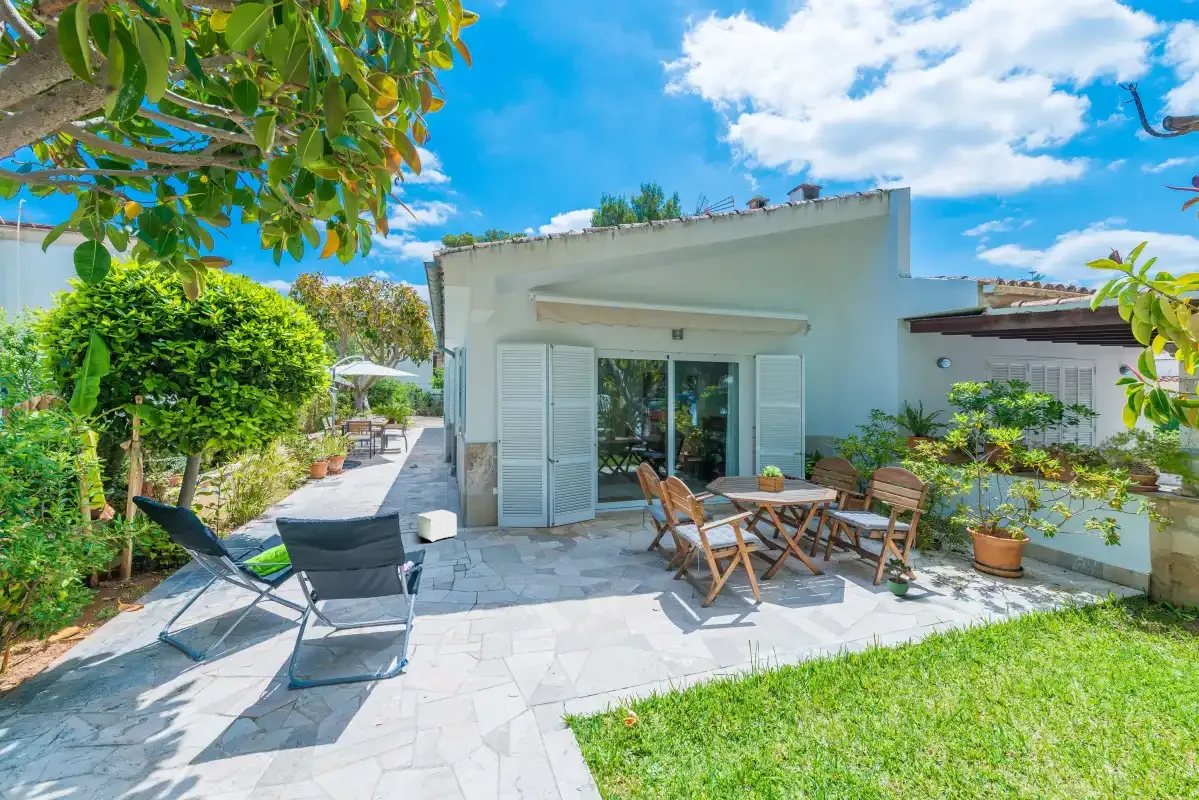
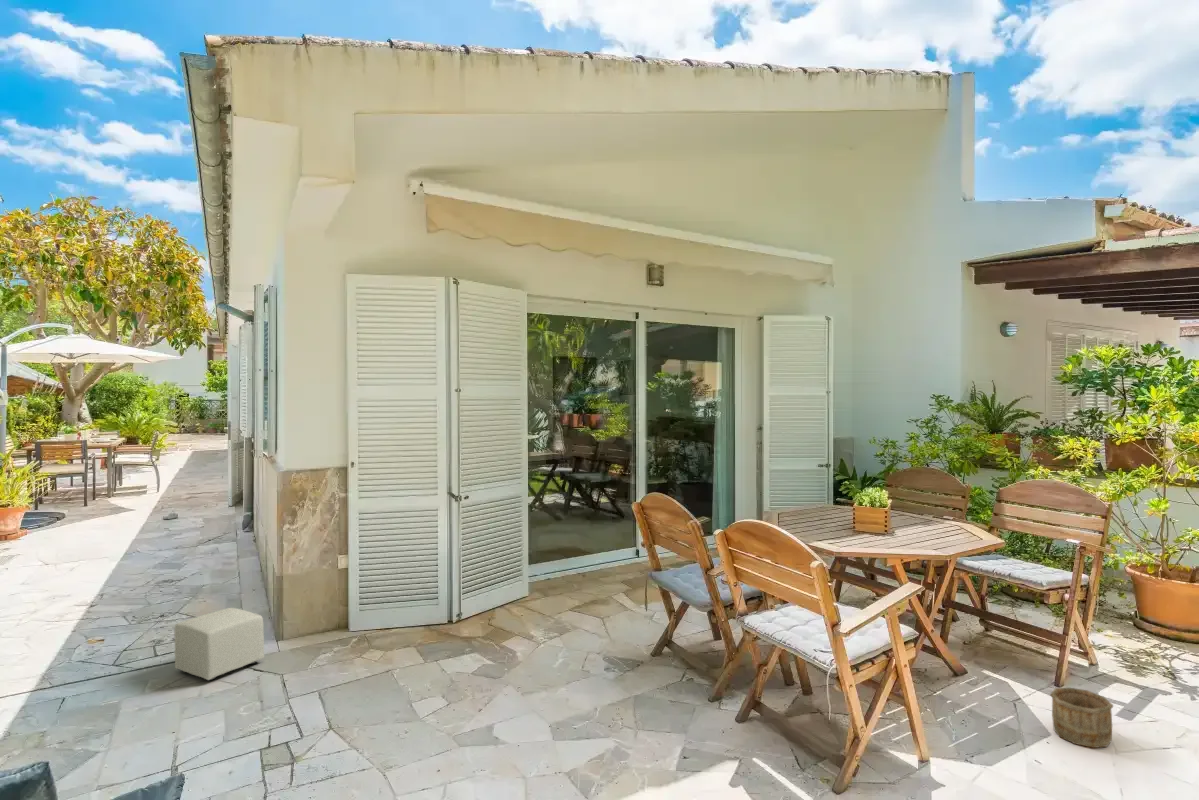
potted plant: present [885,558,911,595] -> none [1110,644,1166,712]
wooden bucket: none [836,576,866,605] -> present [1050,688,1113,748]

